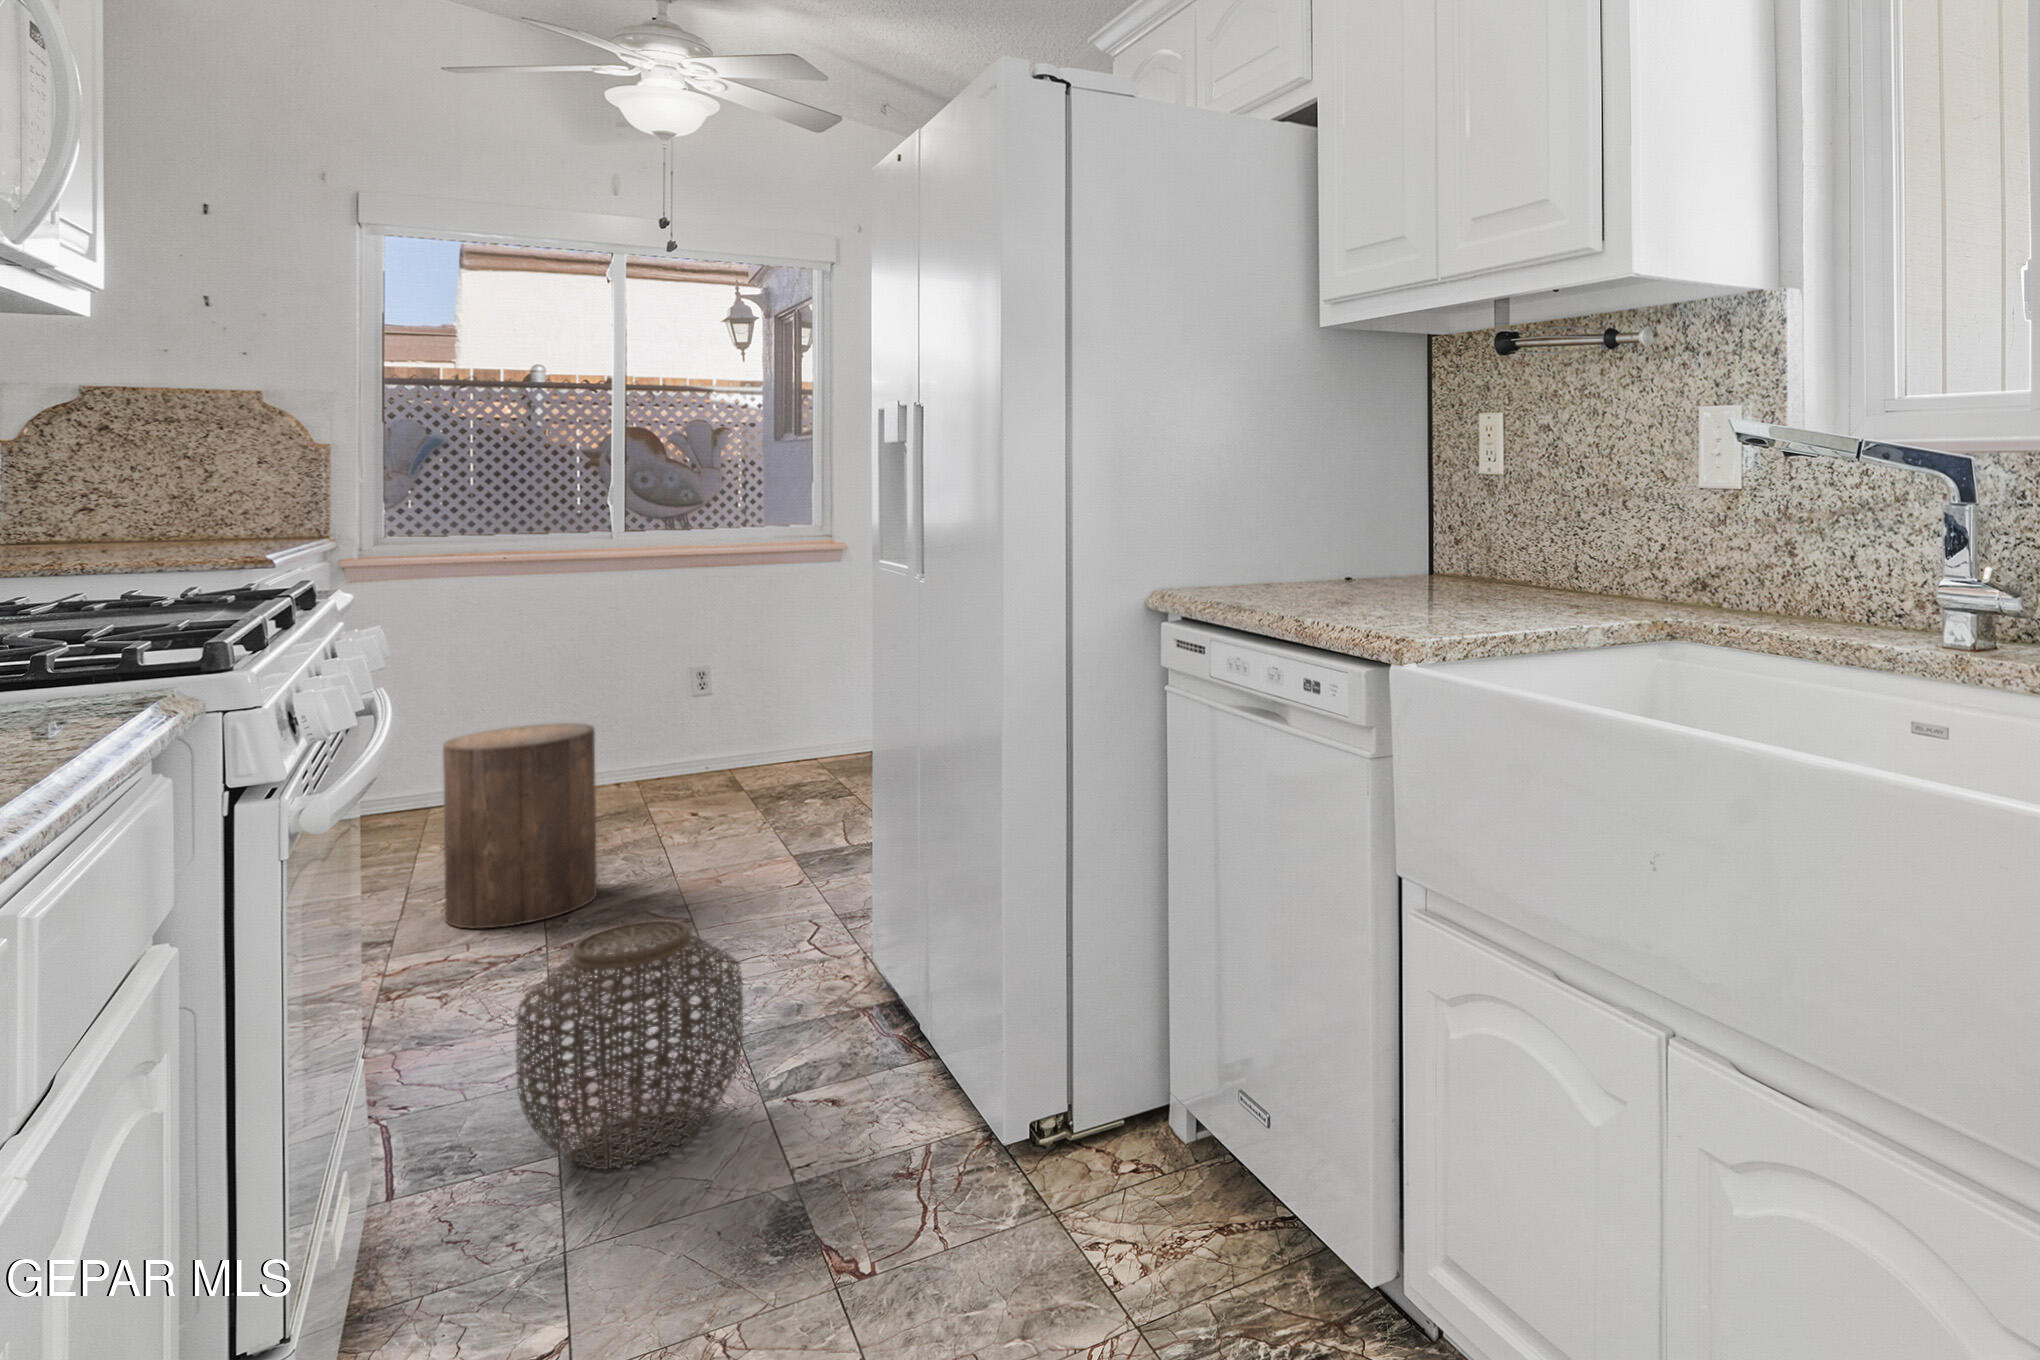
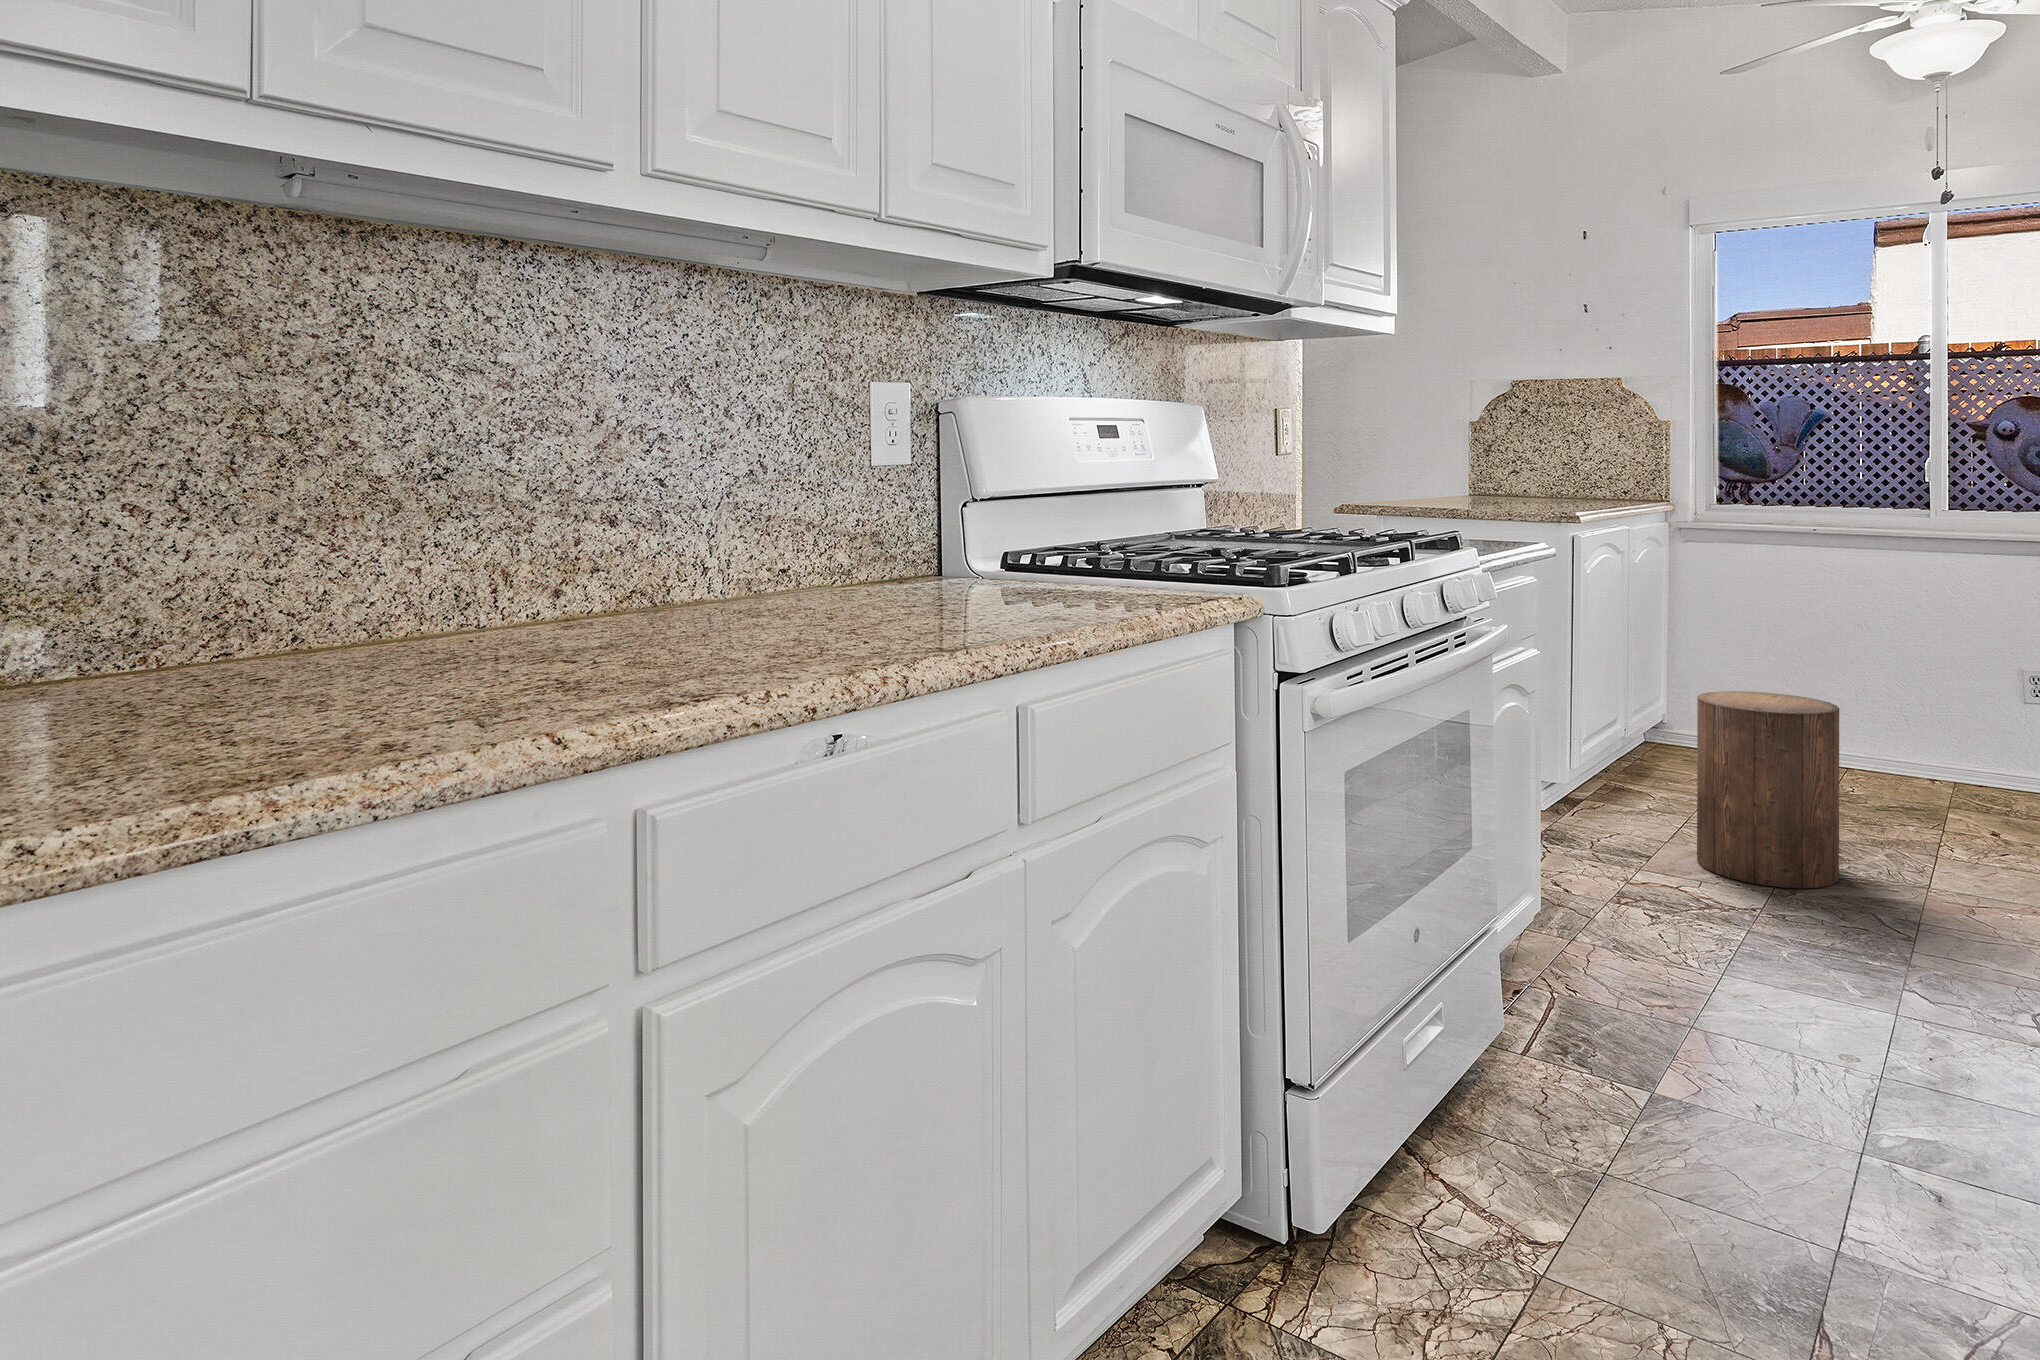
woven basket: present [516,919,743,1169] -> none [1611,897,1834,1144]

